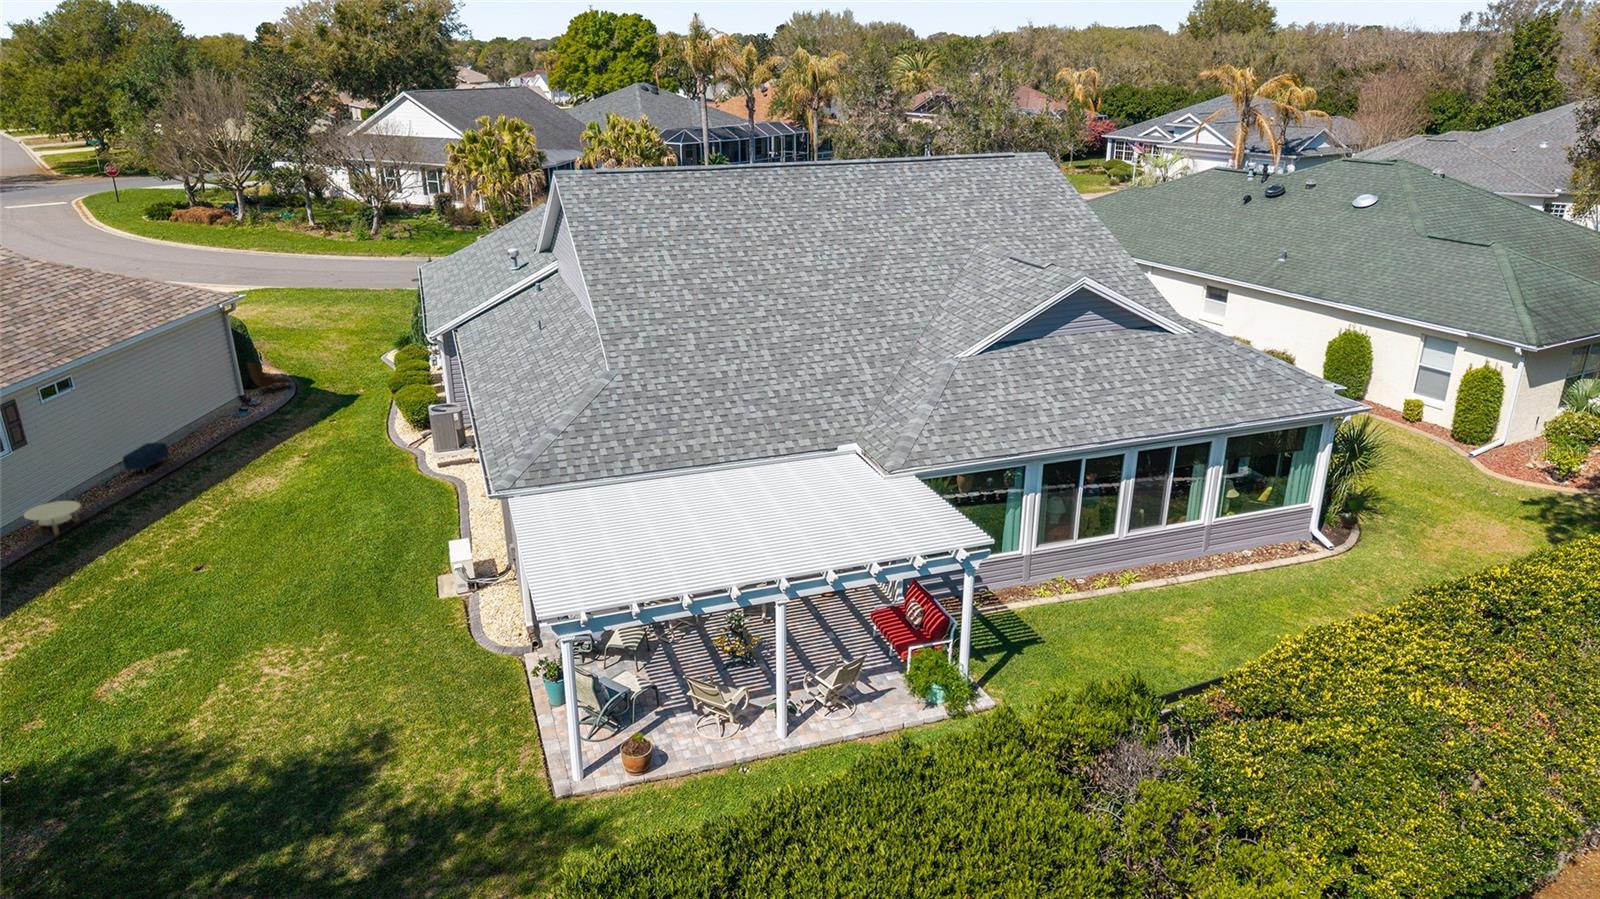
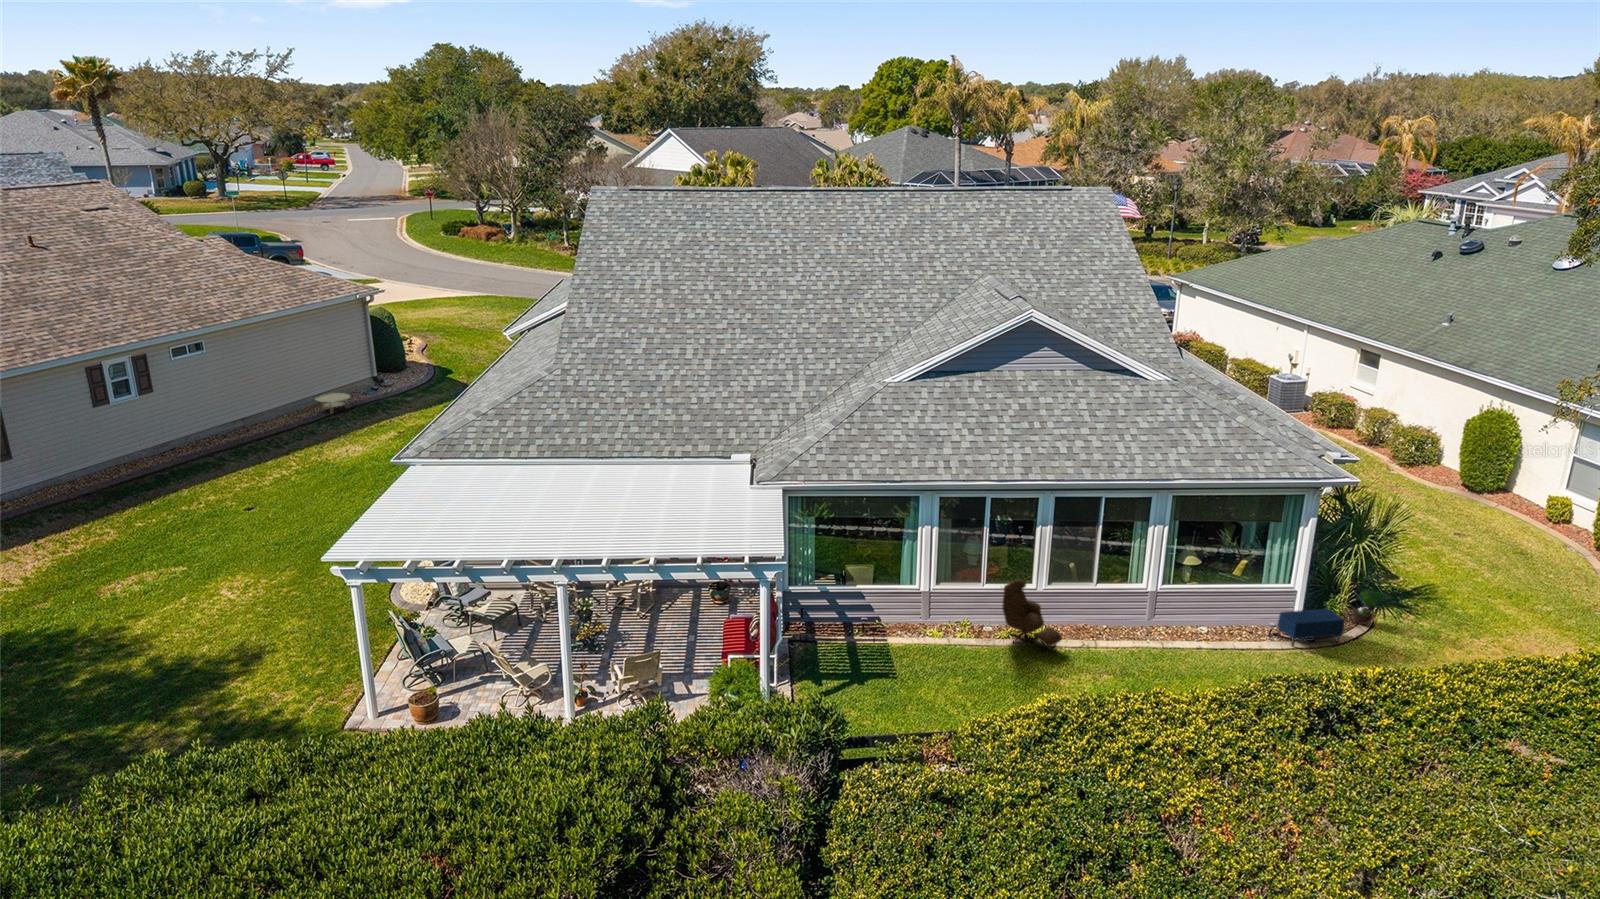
lounge chair: present [247,362,292,390] -> present [1002,580,1062,649]
bench: present [123,443,168,474] -> present [1277,608,1345,646]
round table: present [24,501,81,535] -> present [316,393,350,414]

